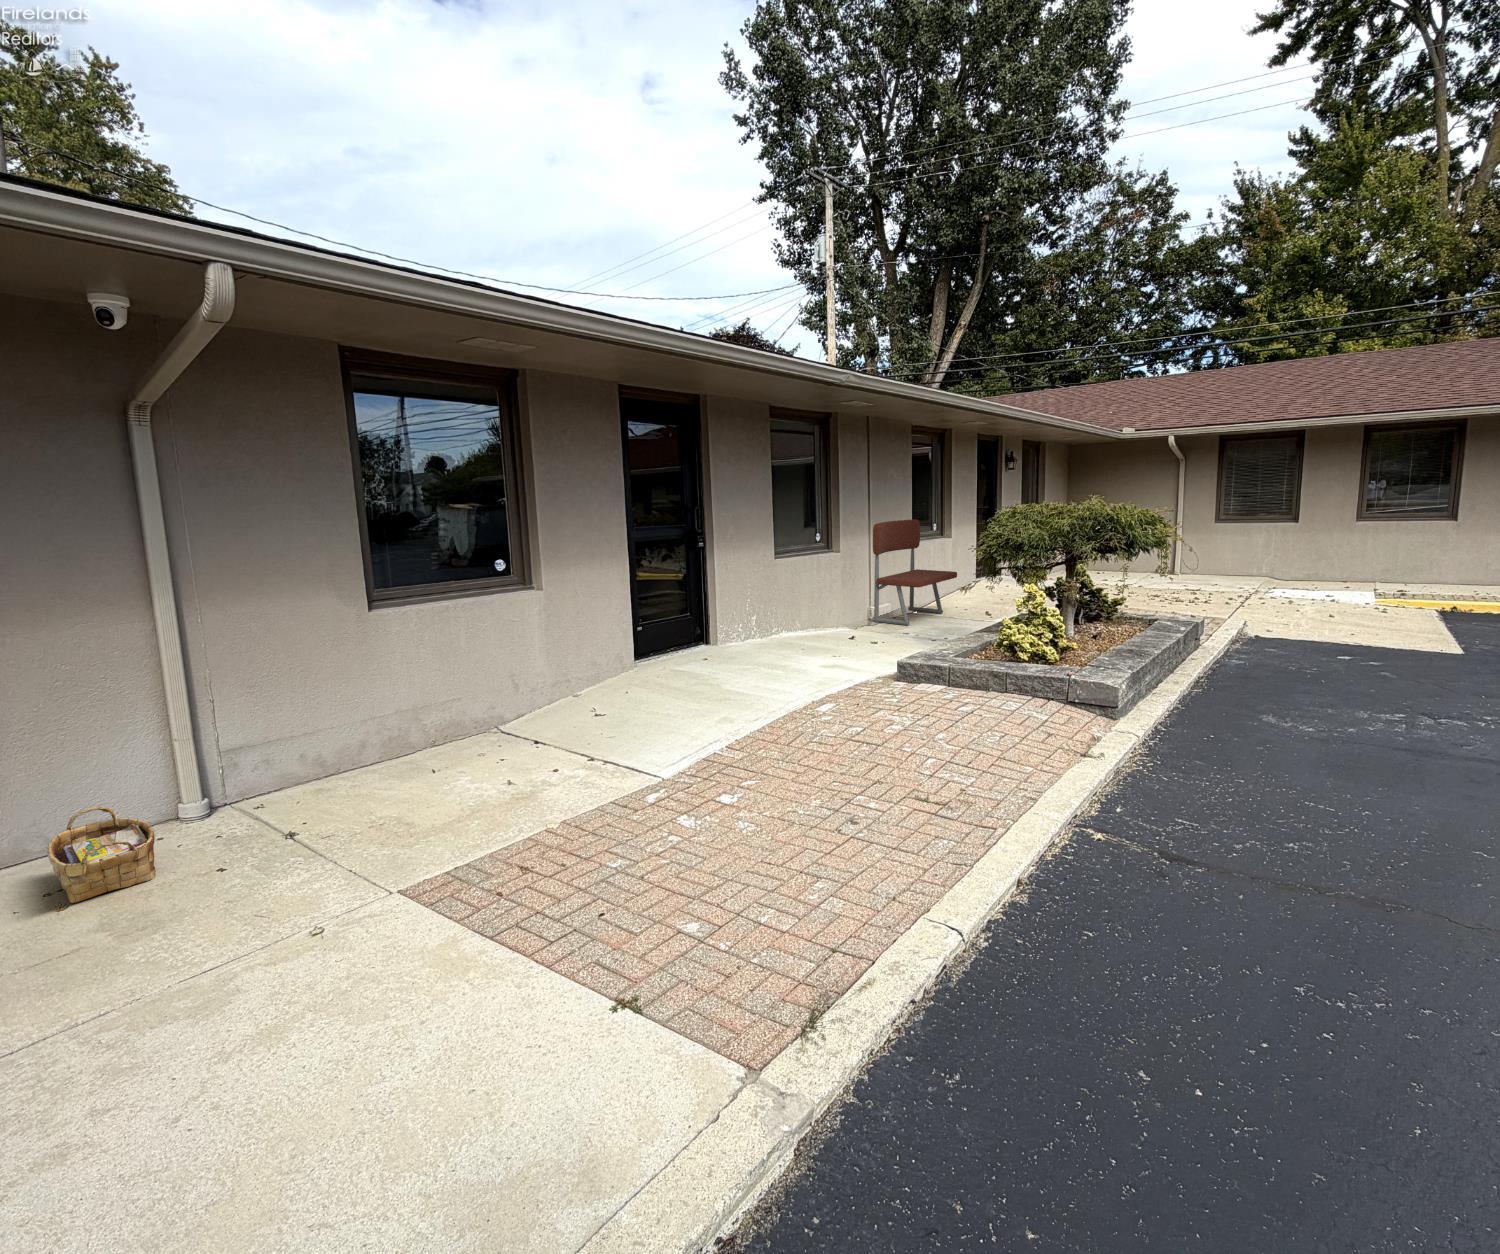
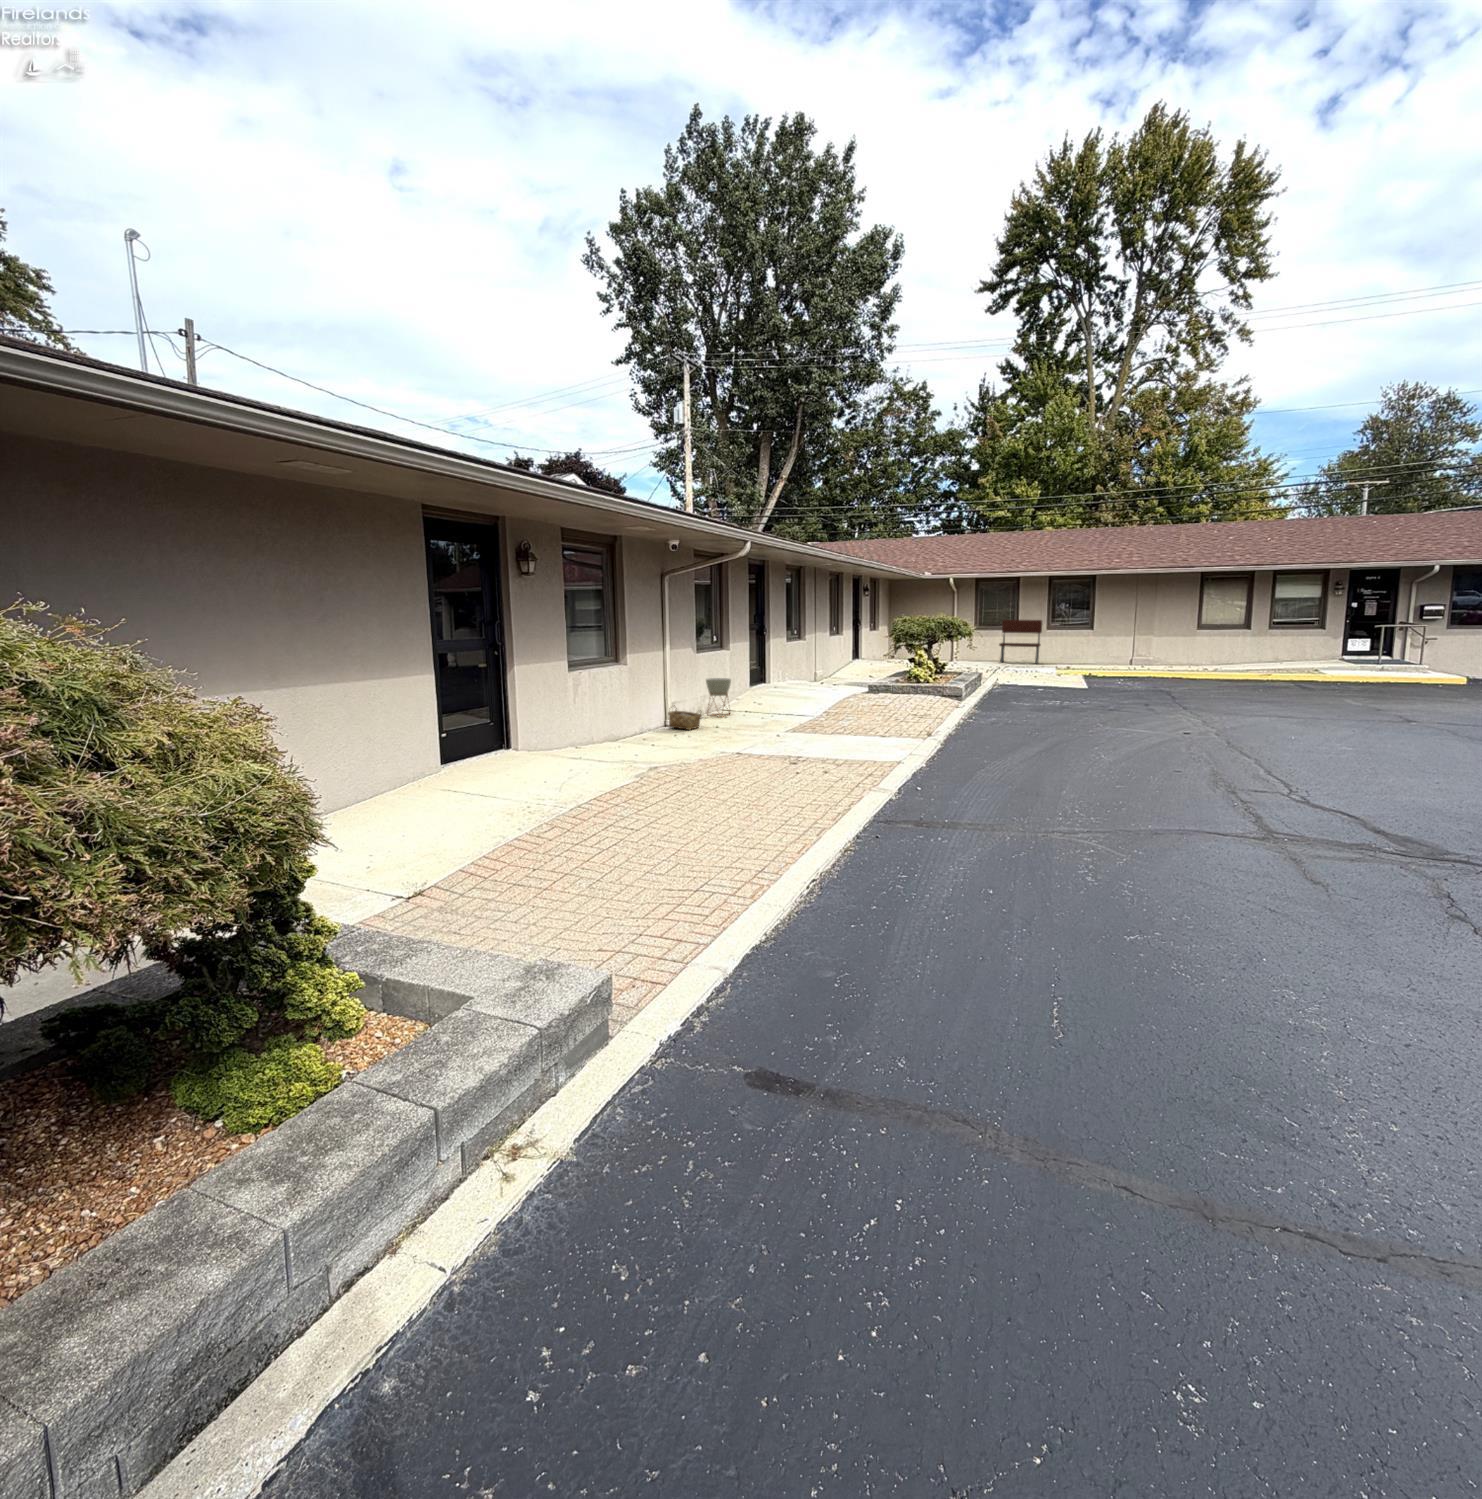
bench: present [873,519,957,625] -> present [999,619,1042,663]
planter: none [347,686,433,796] -> present [706,678,731,717]

